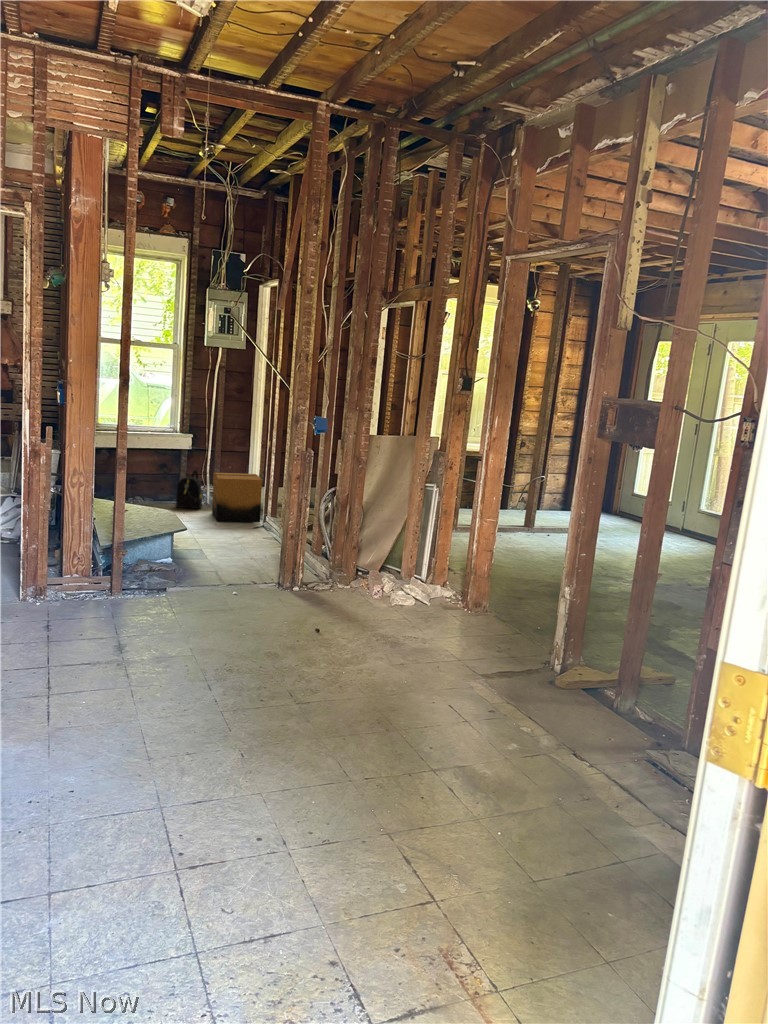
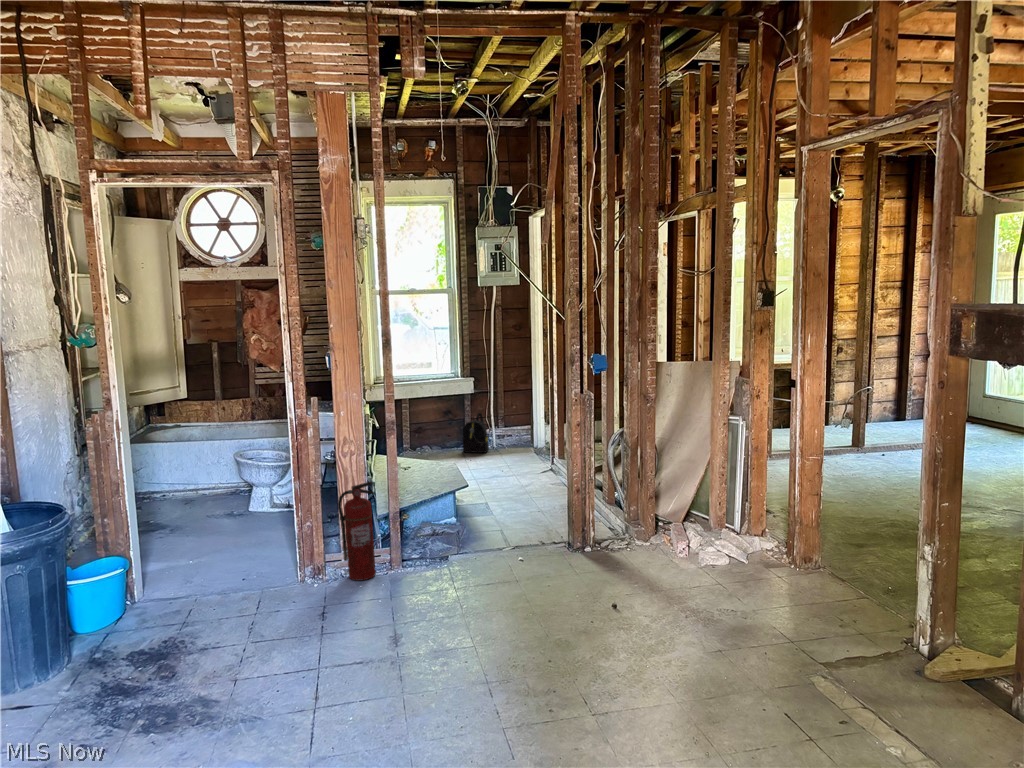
cardboard box: present [212,473,262,522] -> none [497,412,549,467]
fire extinguisher: none [67,511,104,602] -> present [338,481,376,581]

